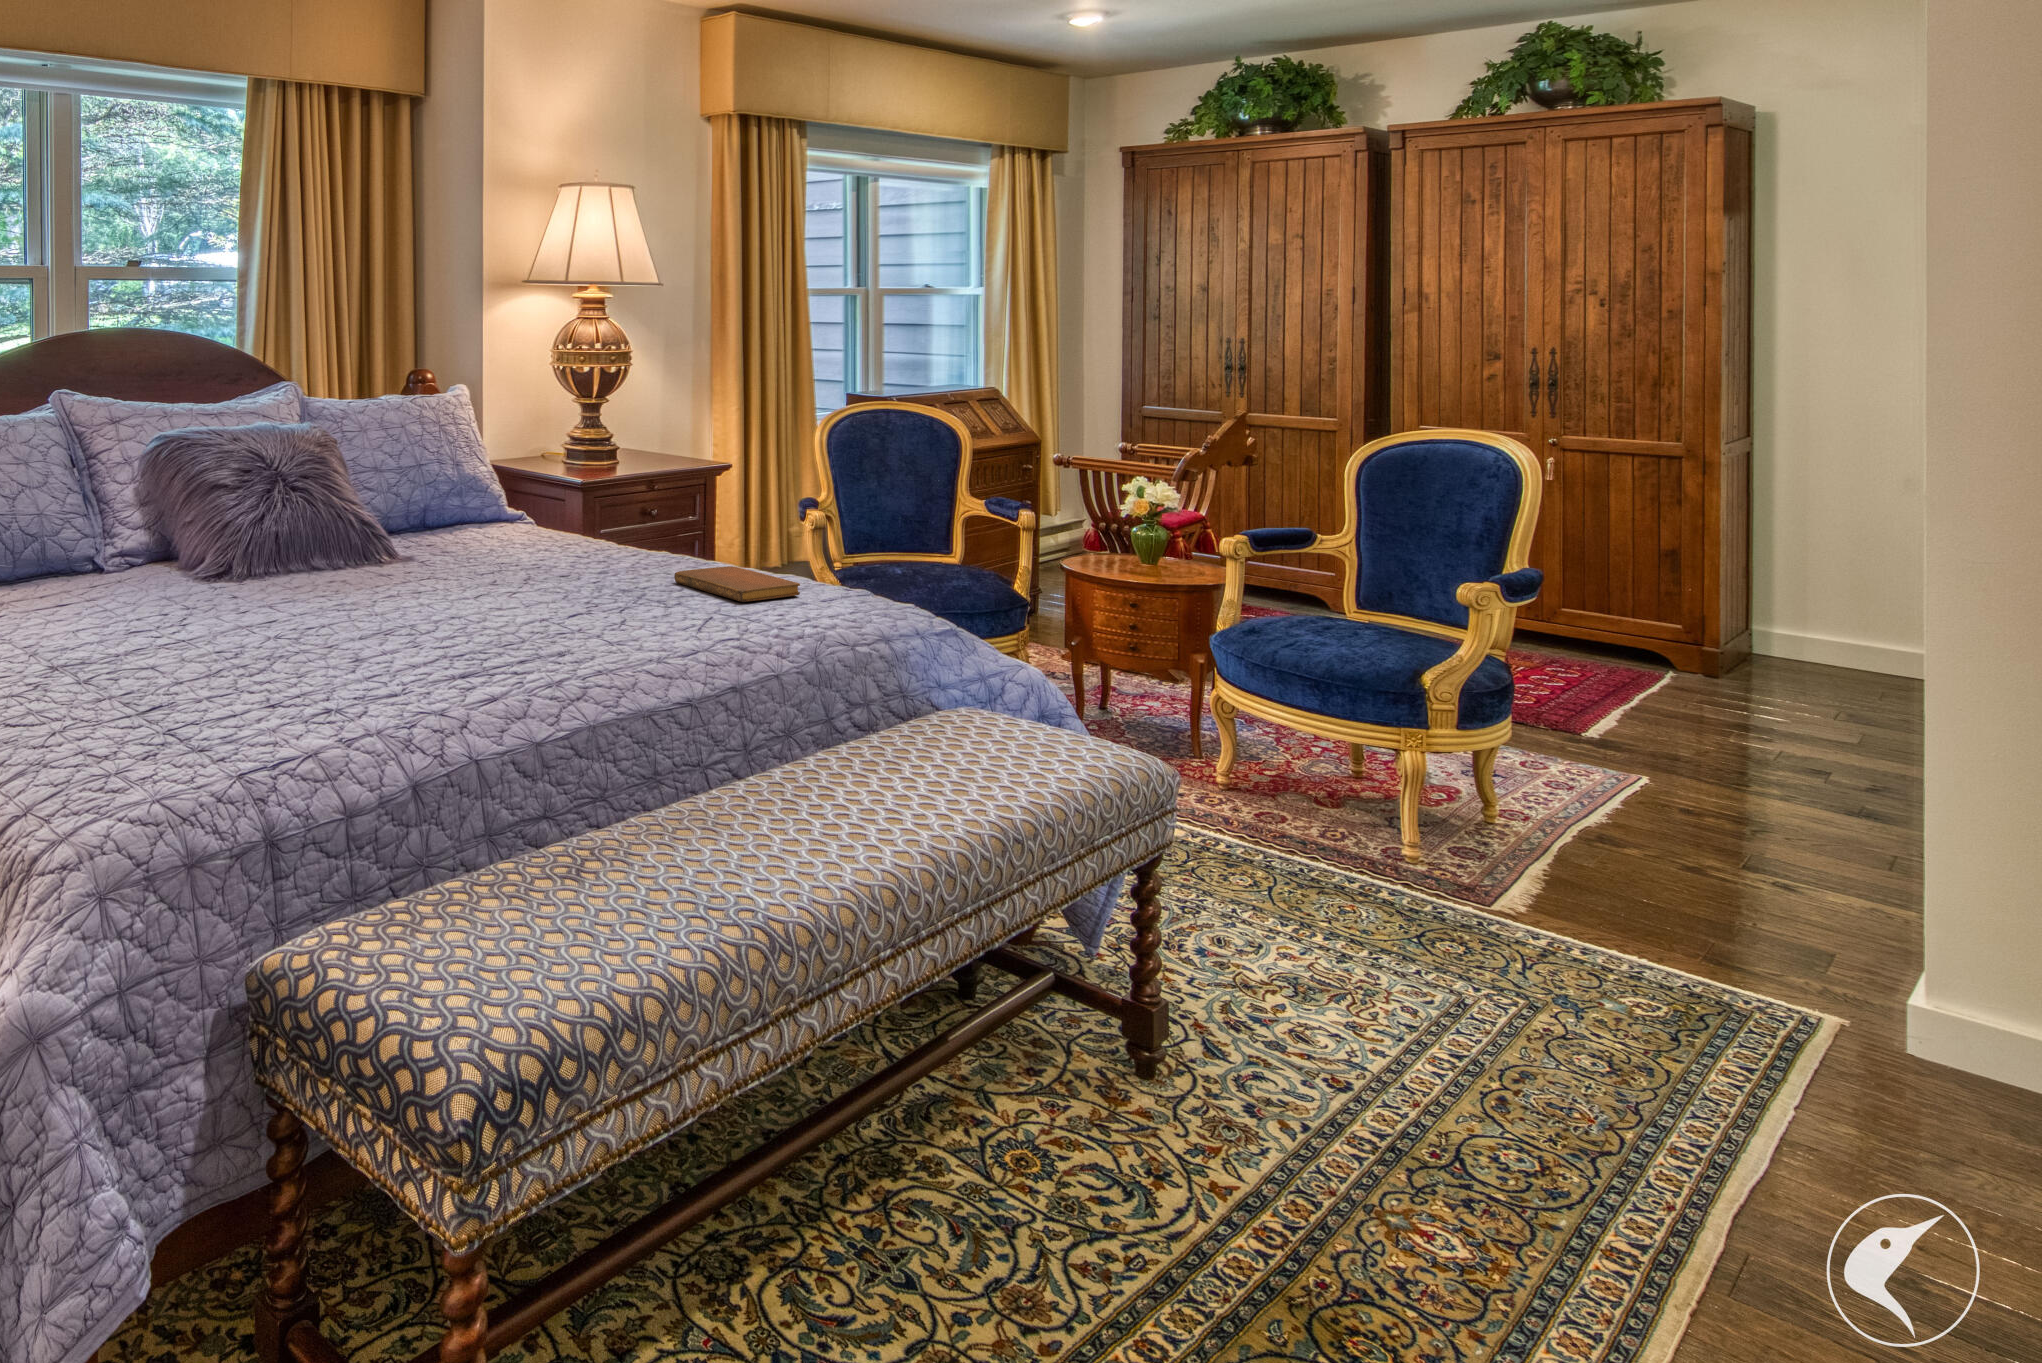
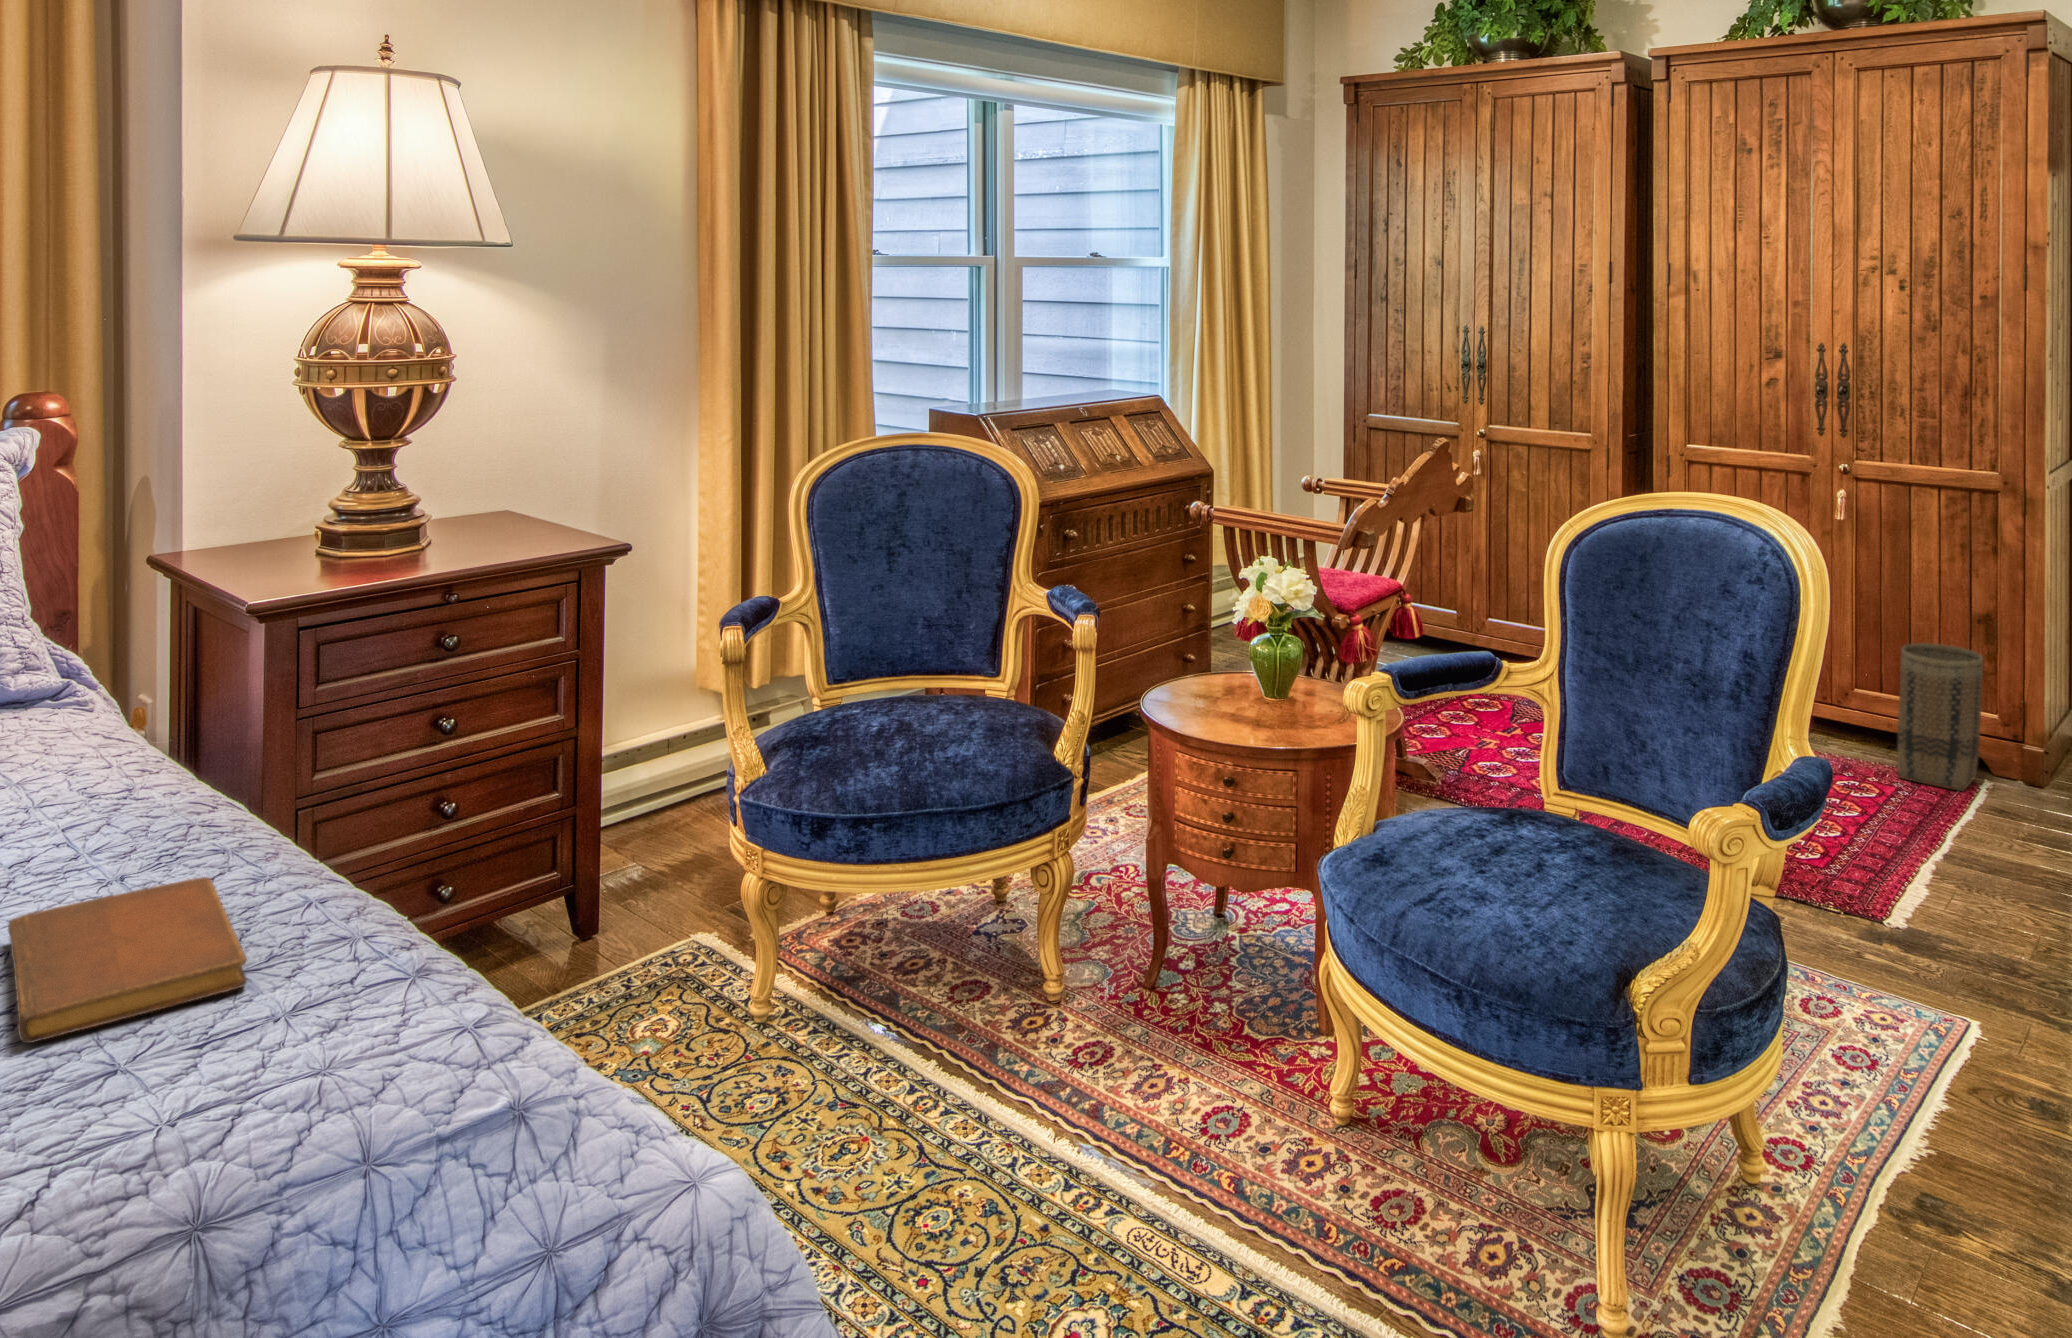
basket: none [1593,571,1666,677] -> present [1897,643,1983,791]

